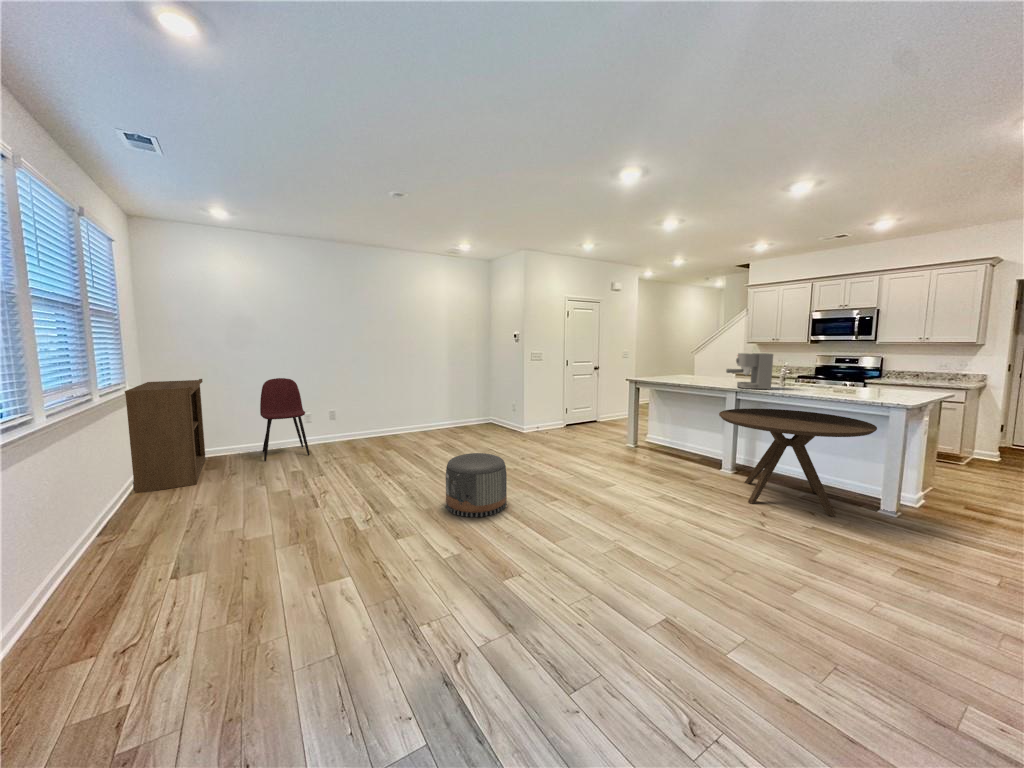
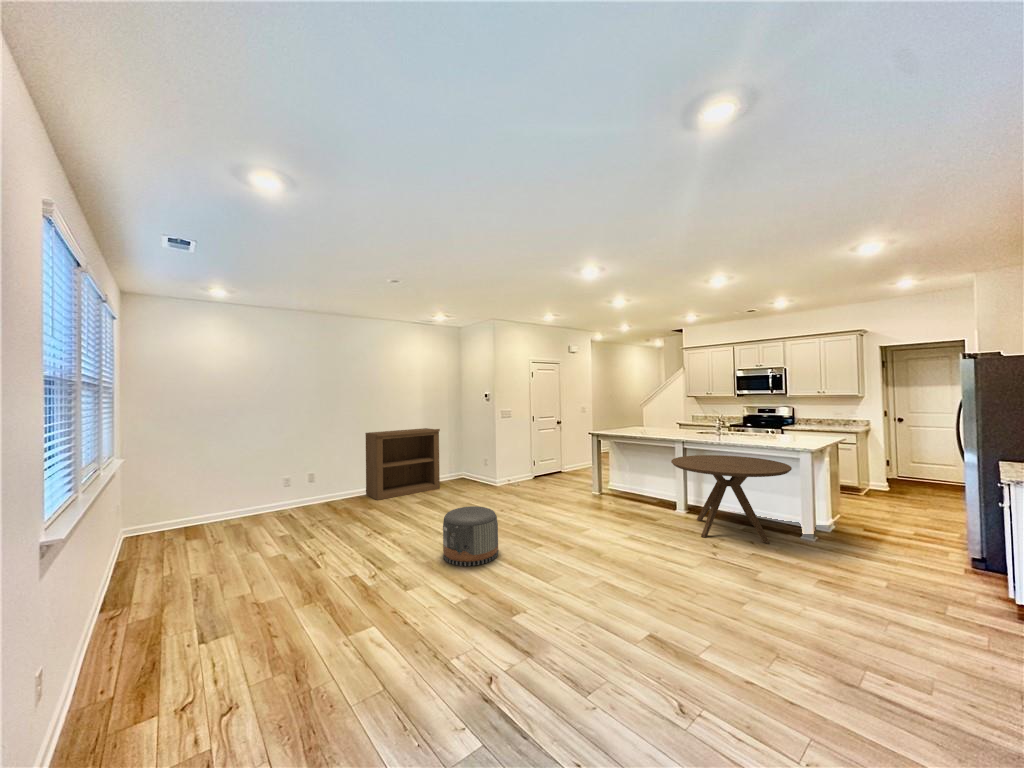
coffee maker: present [726,353,773,390] -> none [673,409,710,439]
dining chair: present [260,378,310,461] -> none [242,443,293,527]
bookshelf: present [125,379,206,494] -> present [365,428,440,500]

